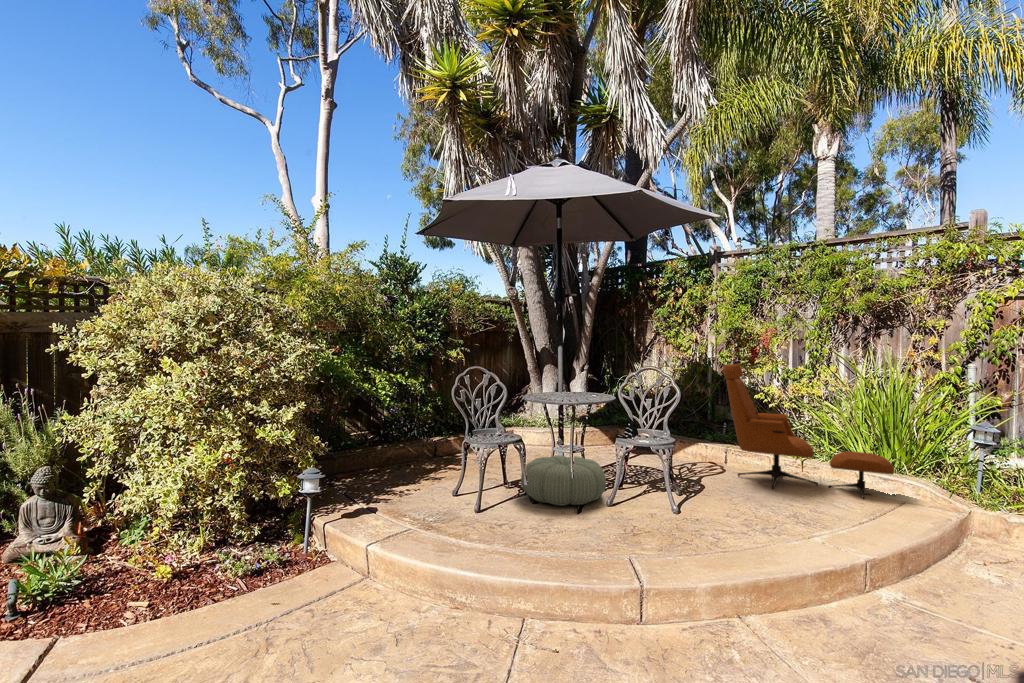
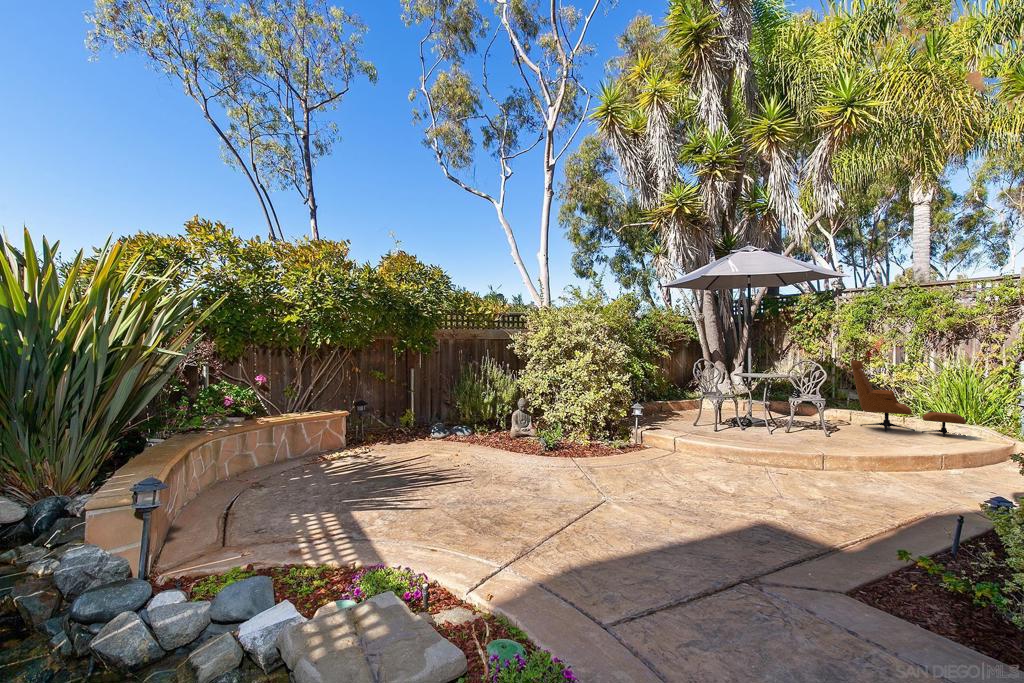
pouf: present [521,455,606,506] -> none [733,409,784,432]

